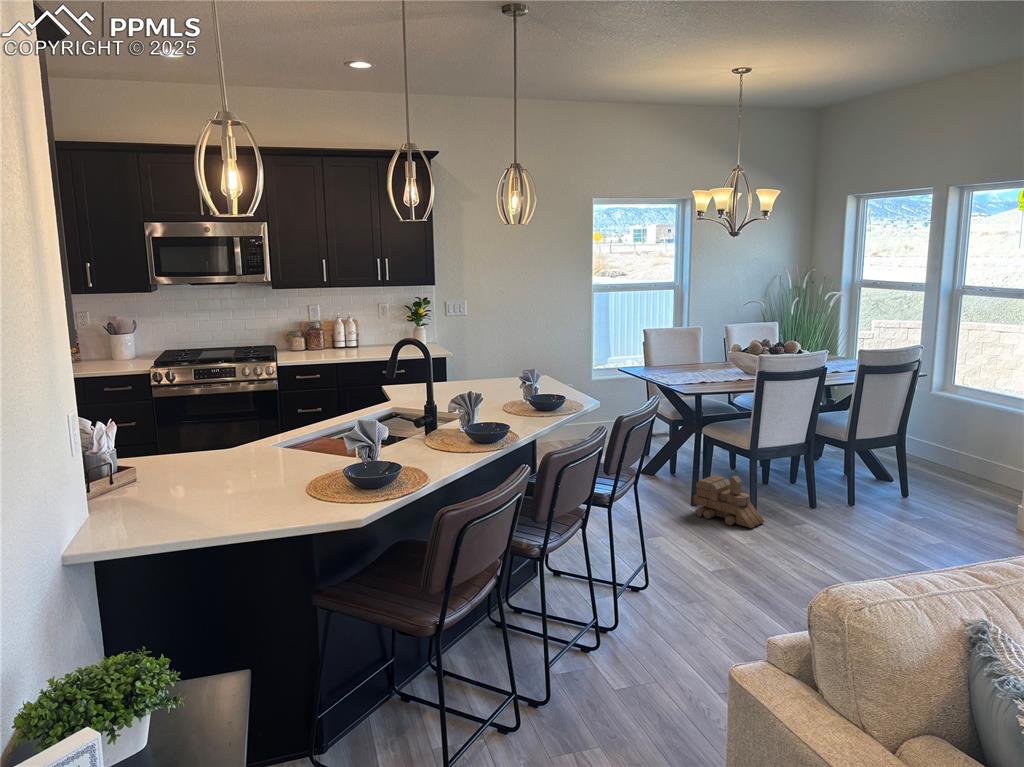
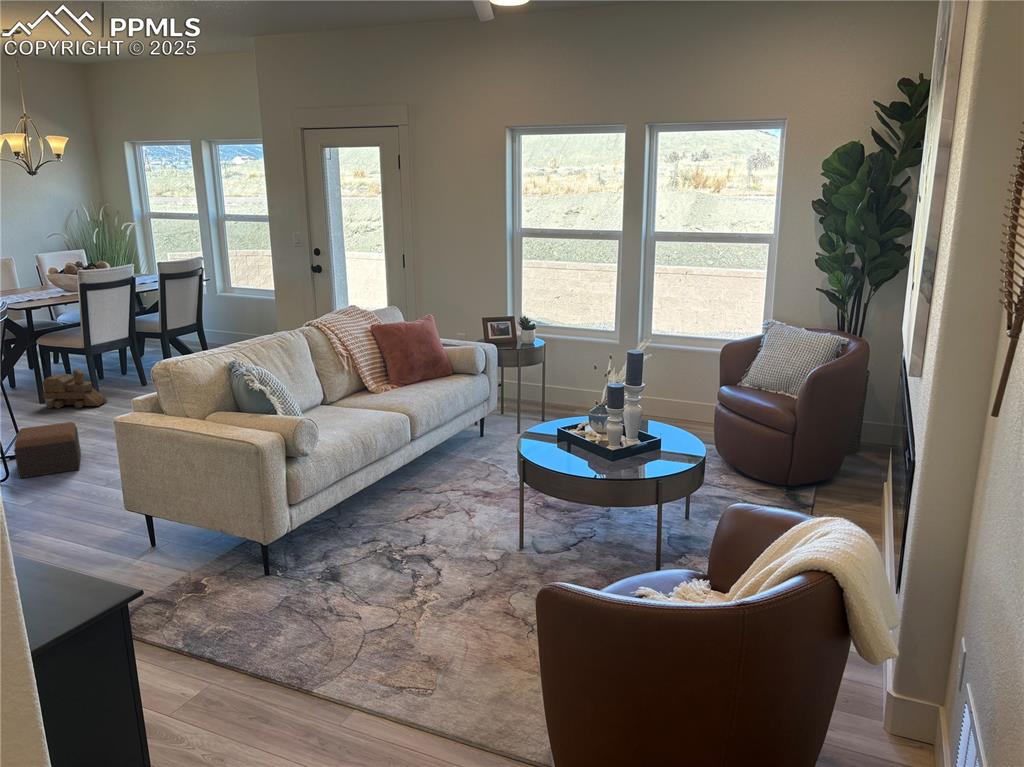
footstool: none [624,561,708,646] -> present [14,422,81,478]

